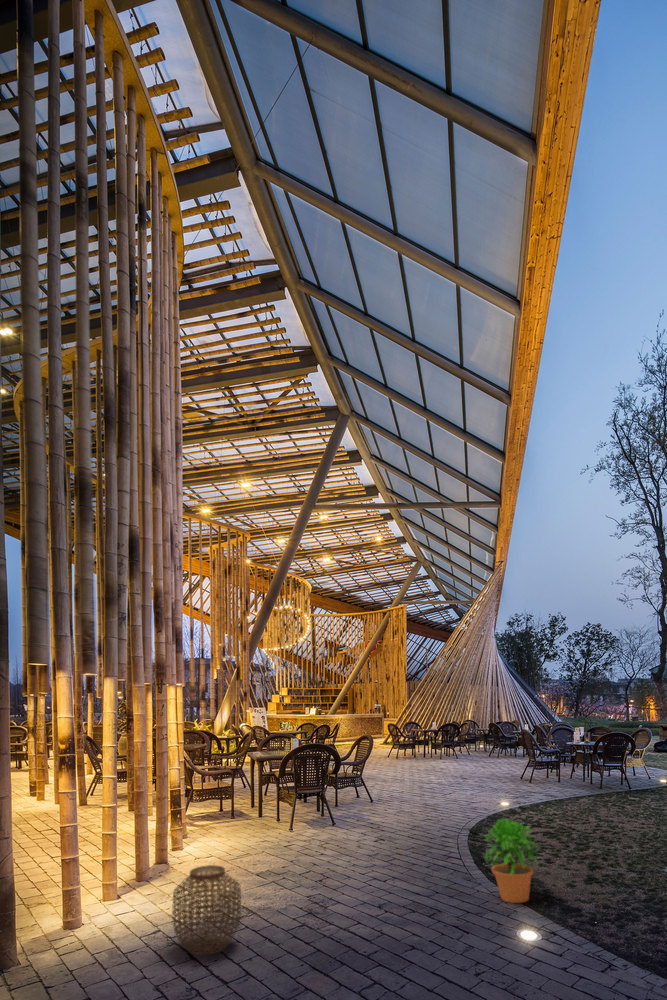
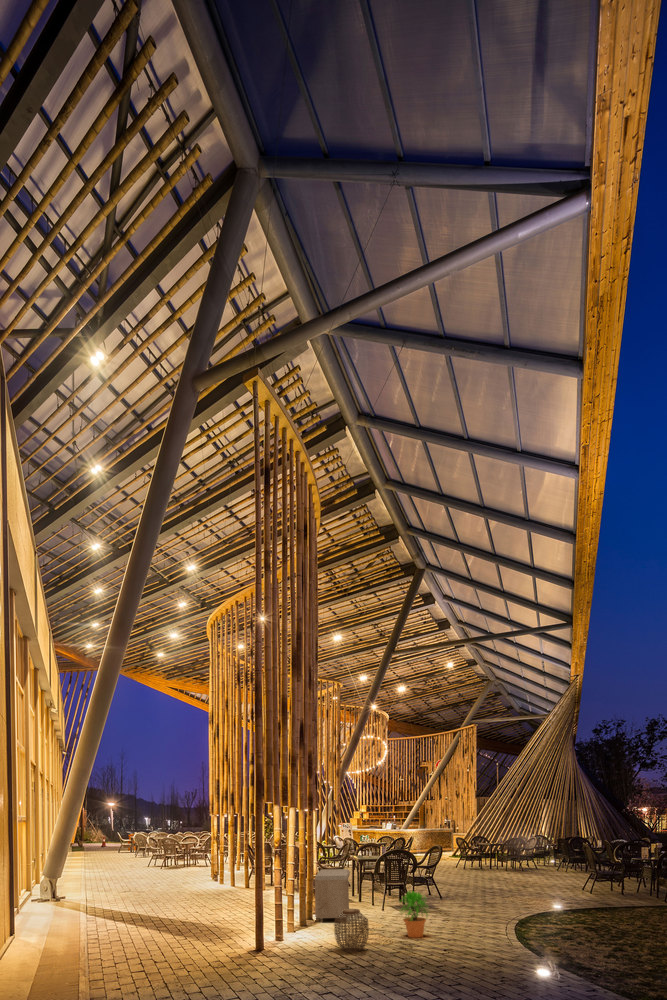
storage bench: none [172,776,236,864] -> present [315,869,350,922]
potted plant: present [485,819,537,903] -> present [401,891,428,938]

